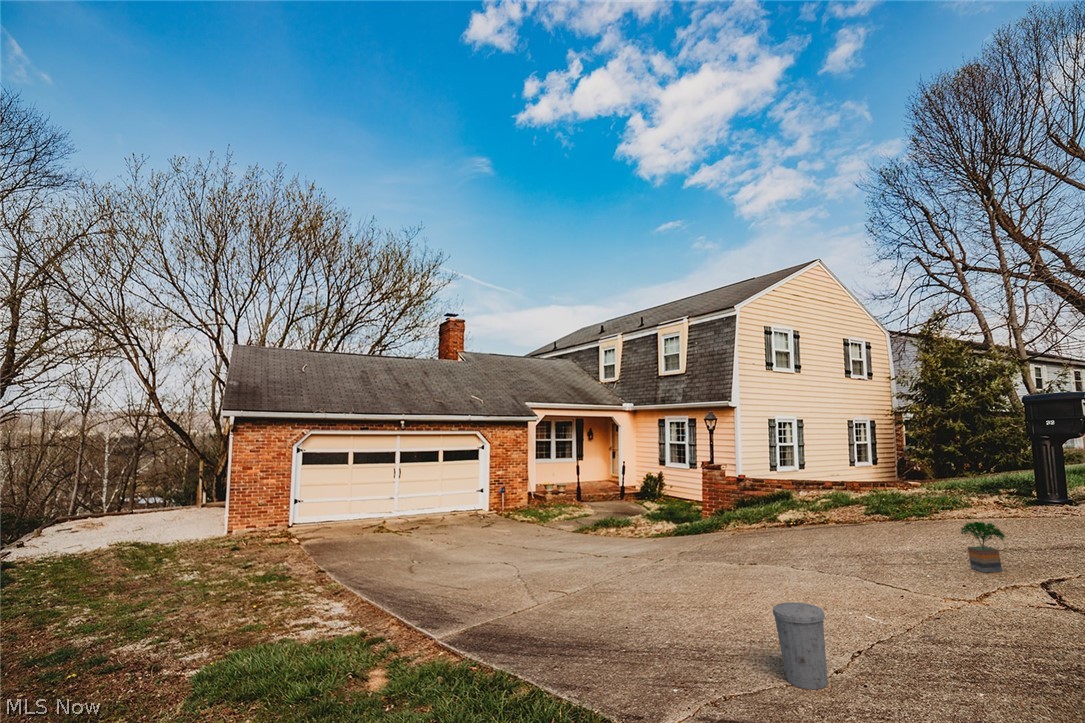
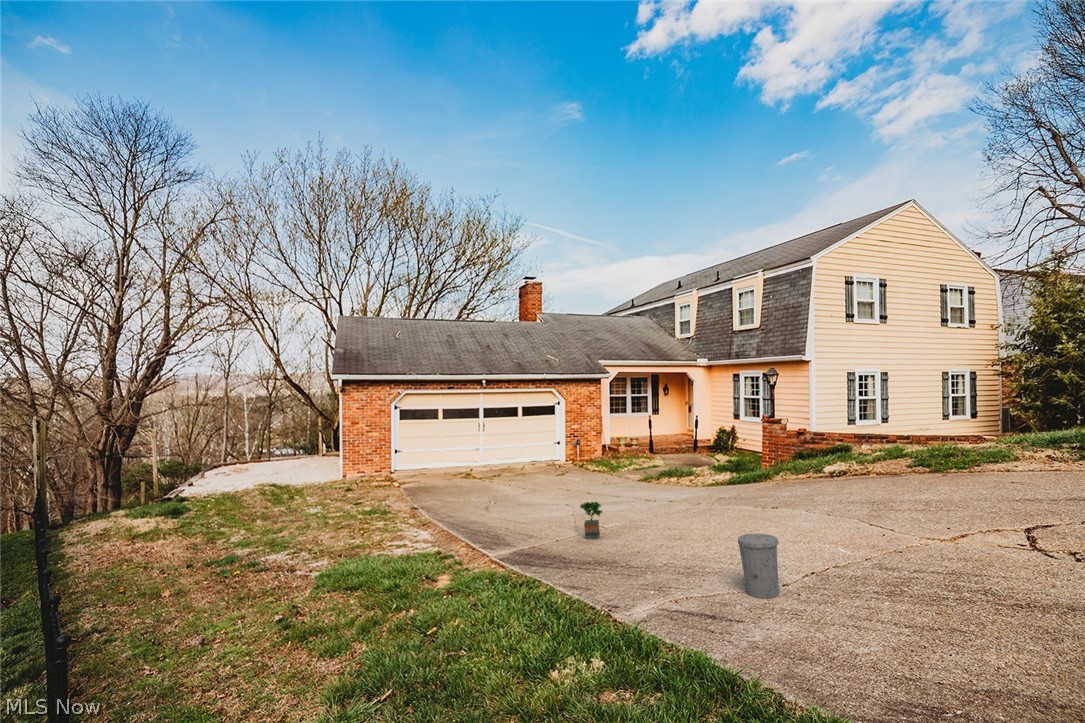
potted tree: present [961,522,1005,573] -> present [580,502,602,539]

